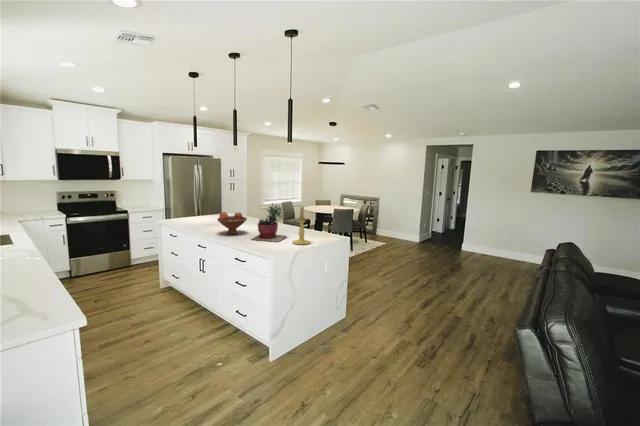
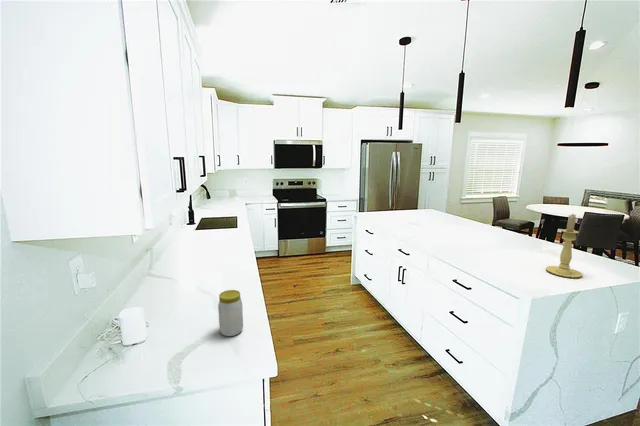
succulent plant: present [252,203,286,242] -> none [471,203,533,265]
fruit bowl: present [217,212,247,234] -> none [423,211,464,242]
jar: none [25,278,53,315] -> present [218,290,243,336]

